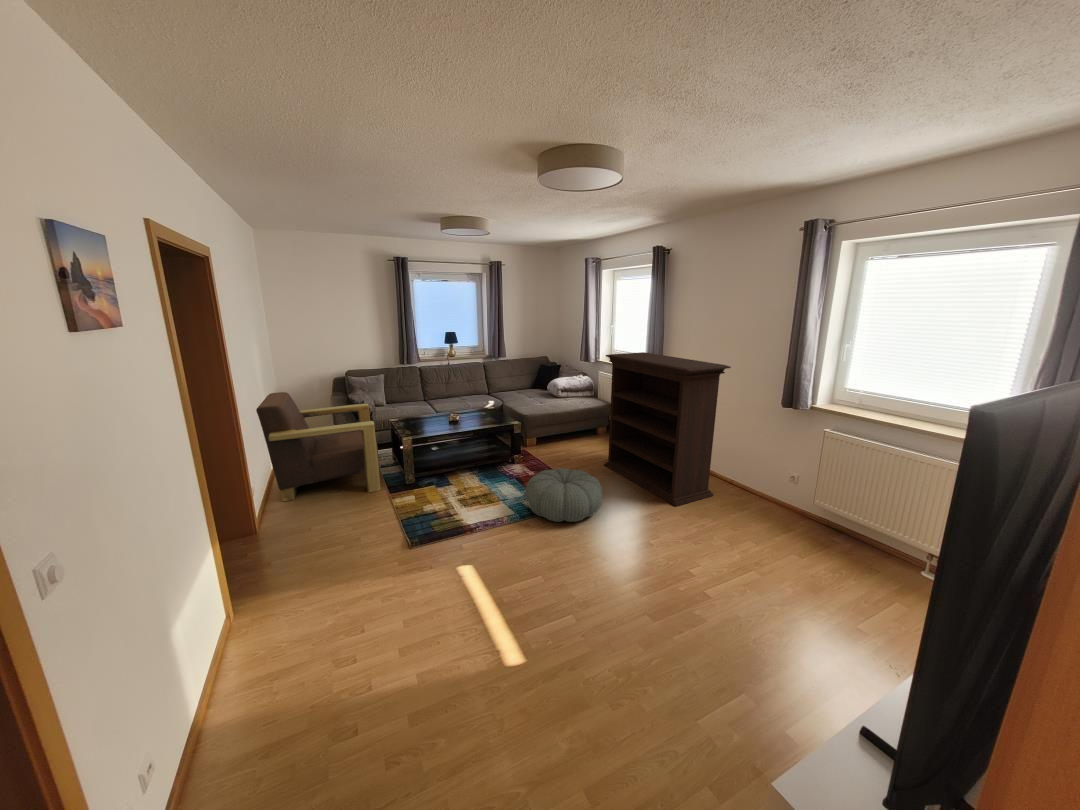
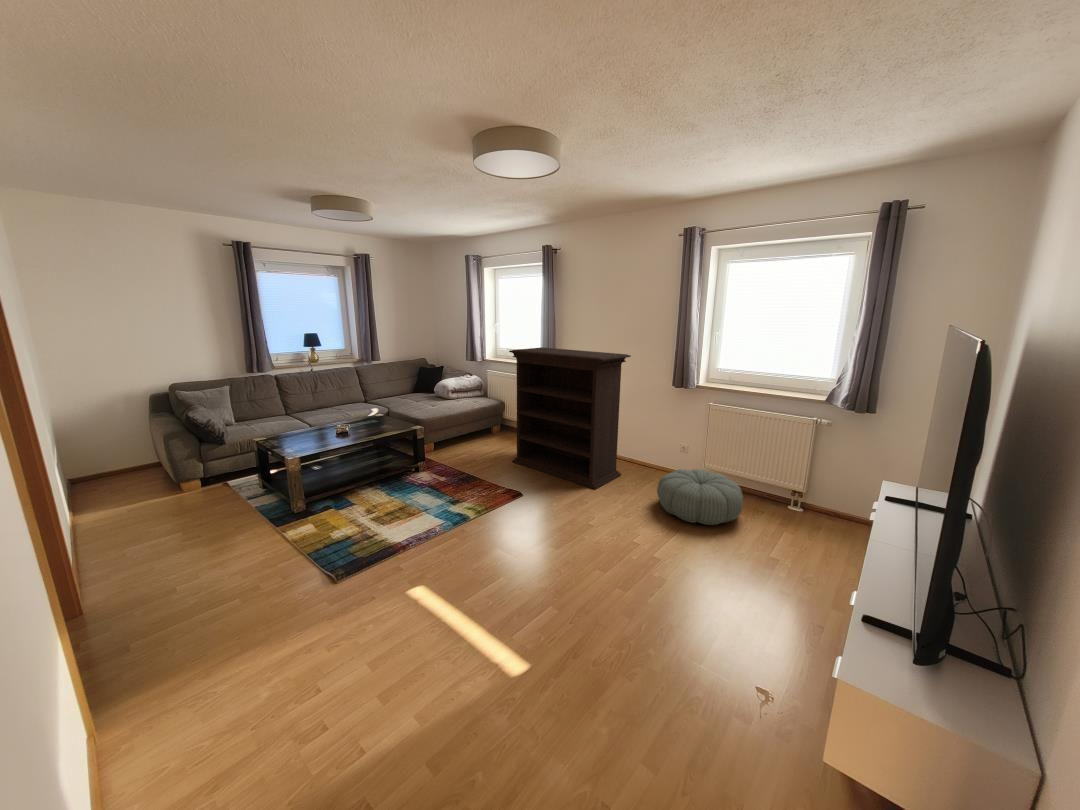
armchair: present [256,392,381,501] -> none [57,413,261,563]
pouf: present [525,468,602,522] -> present [657,469,743,525]

